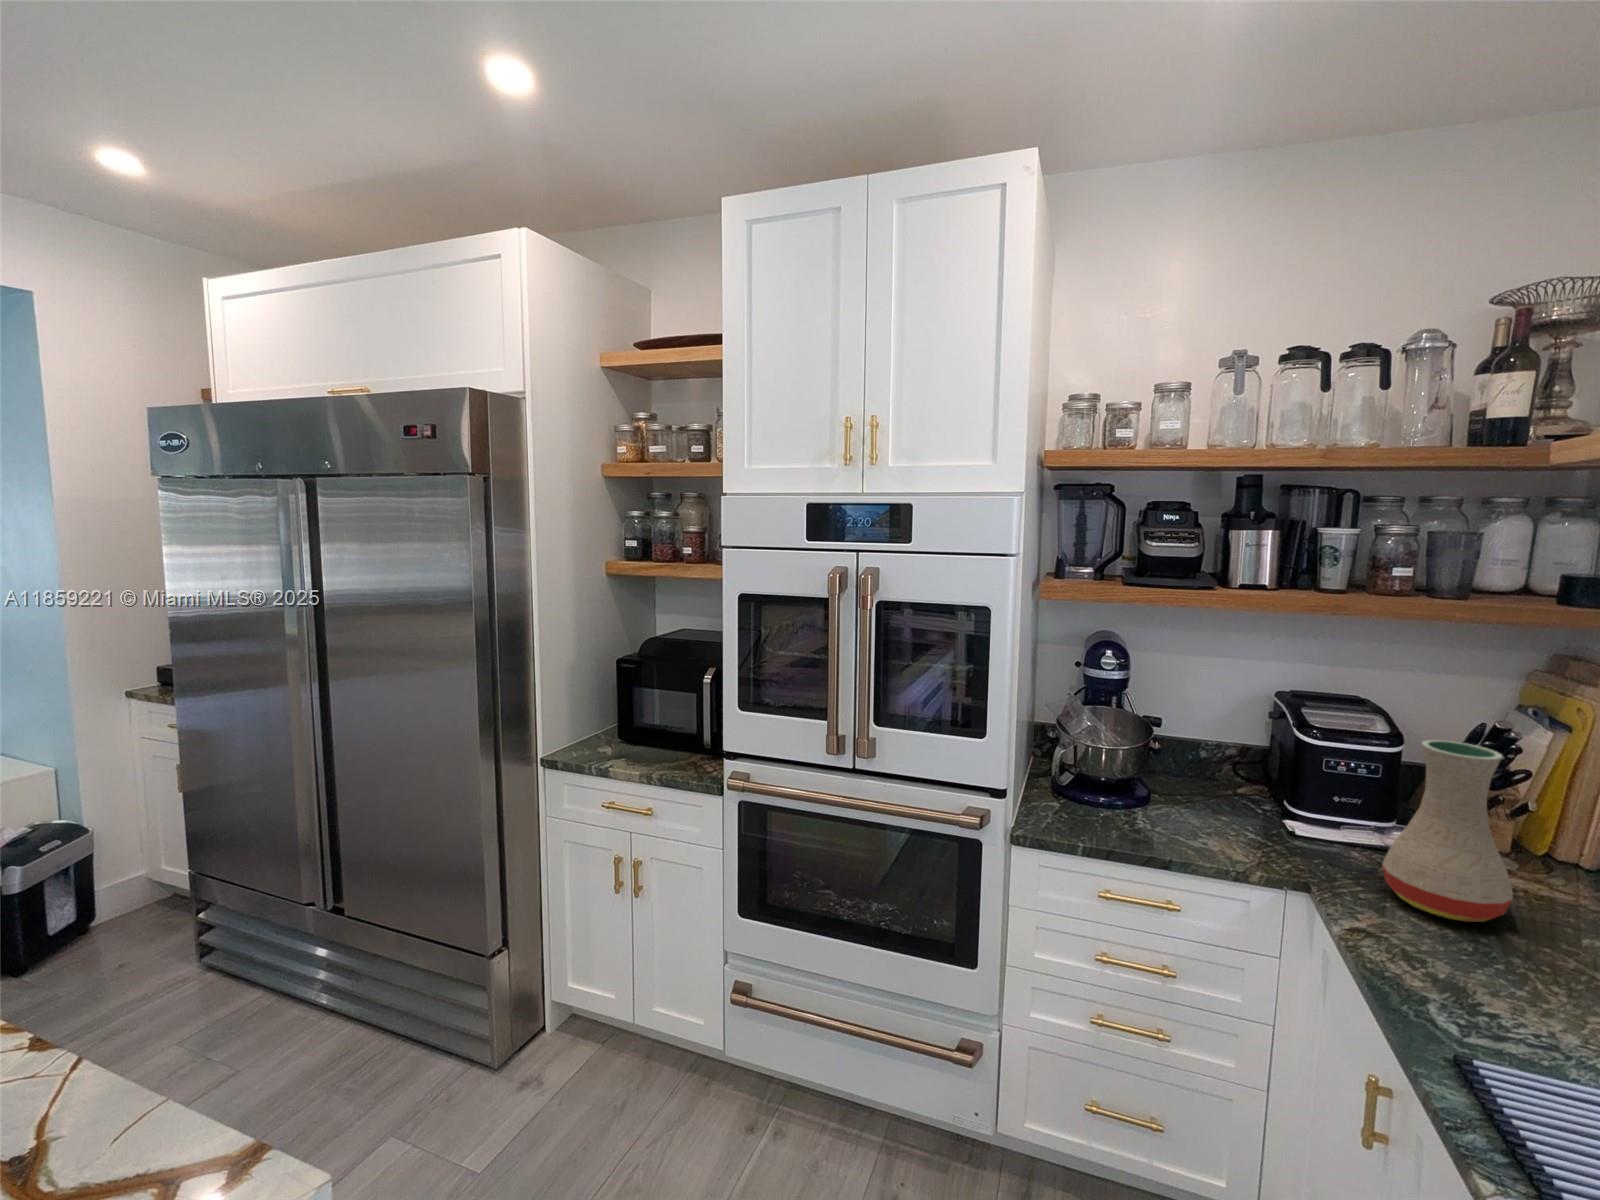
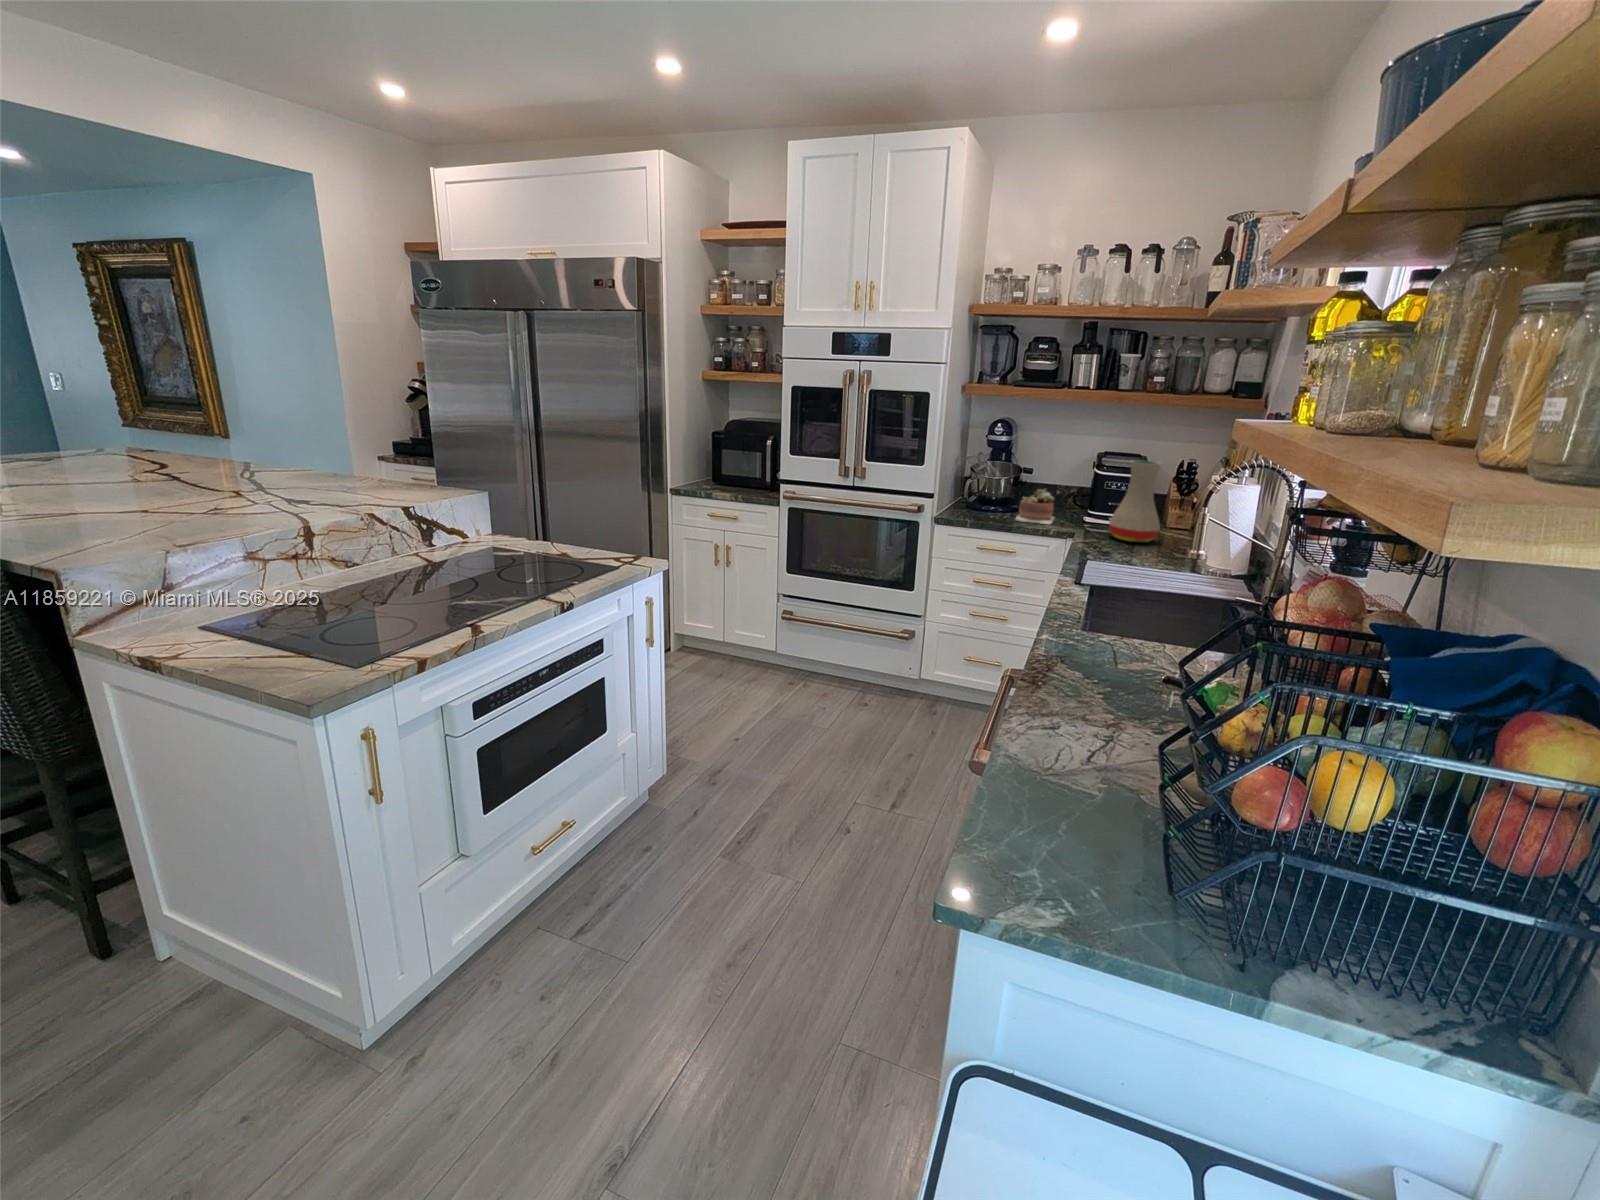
succulent plant: none [1162,773,1241,852] -> present [1016,489,1054,525]

